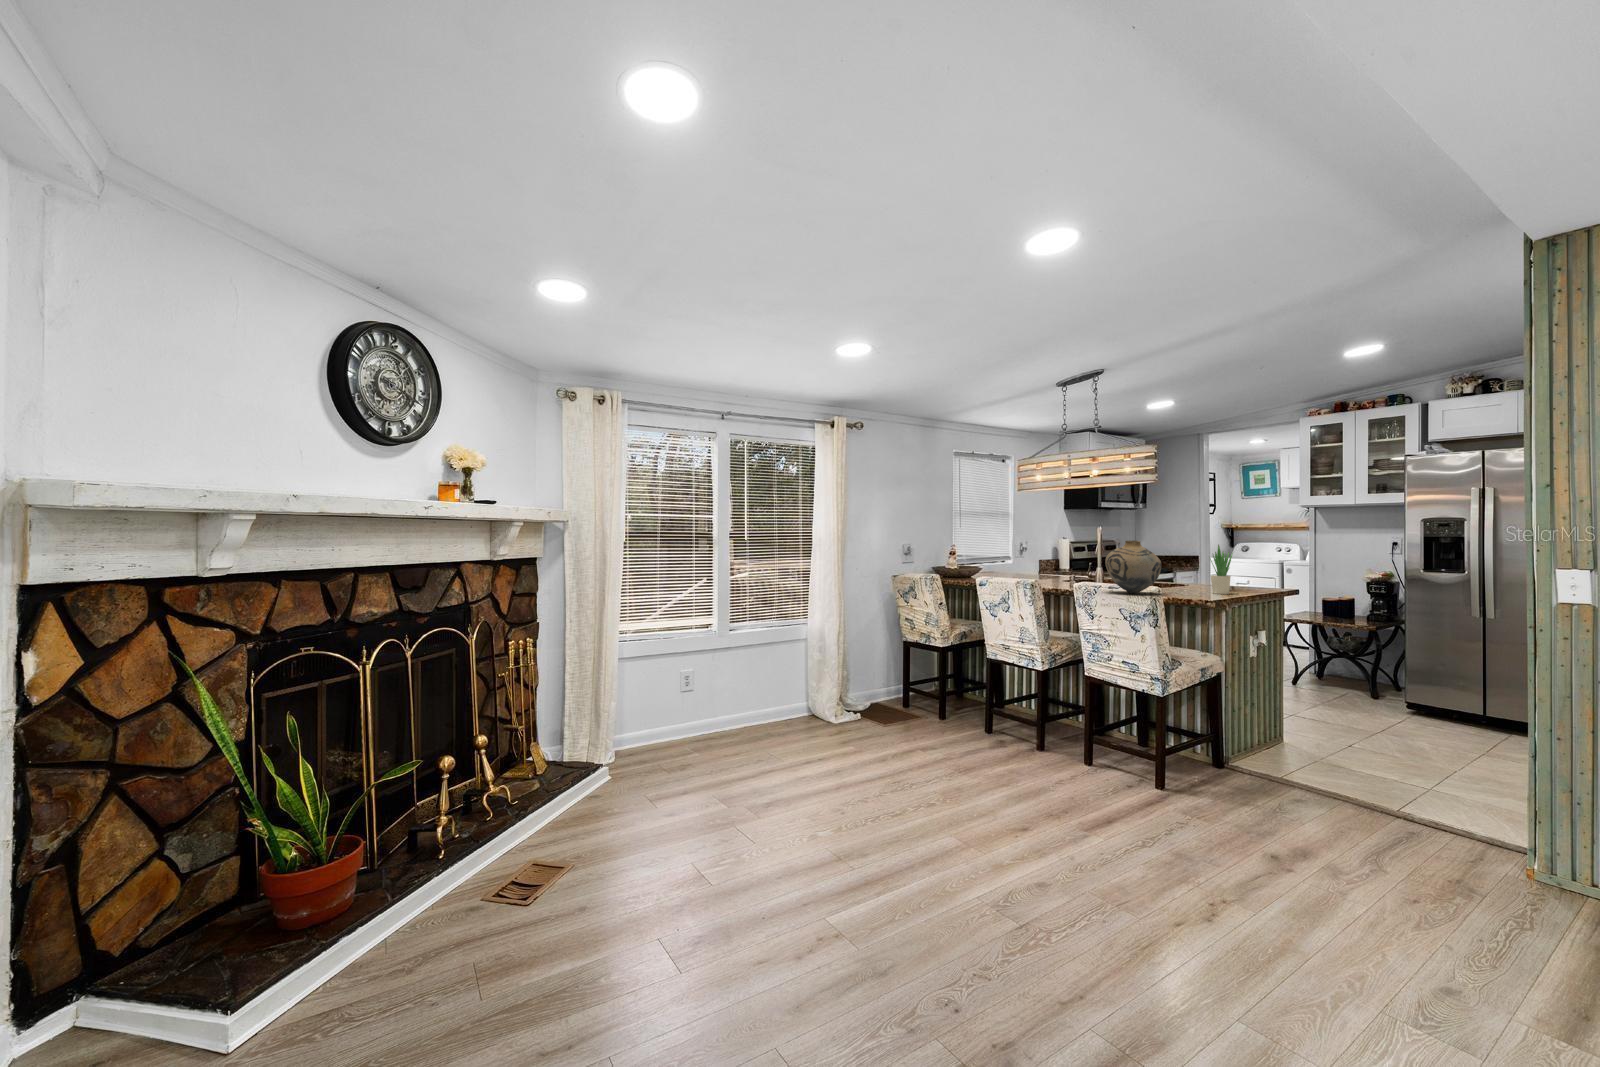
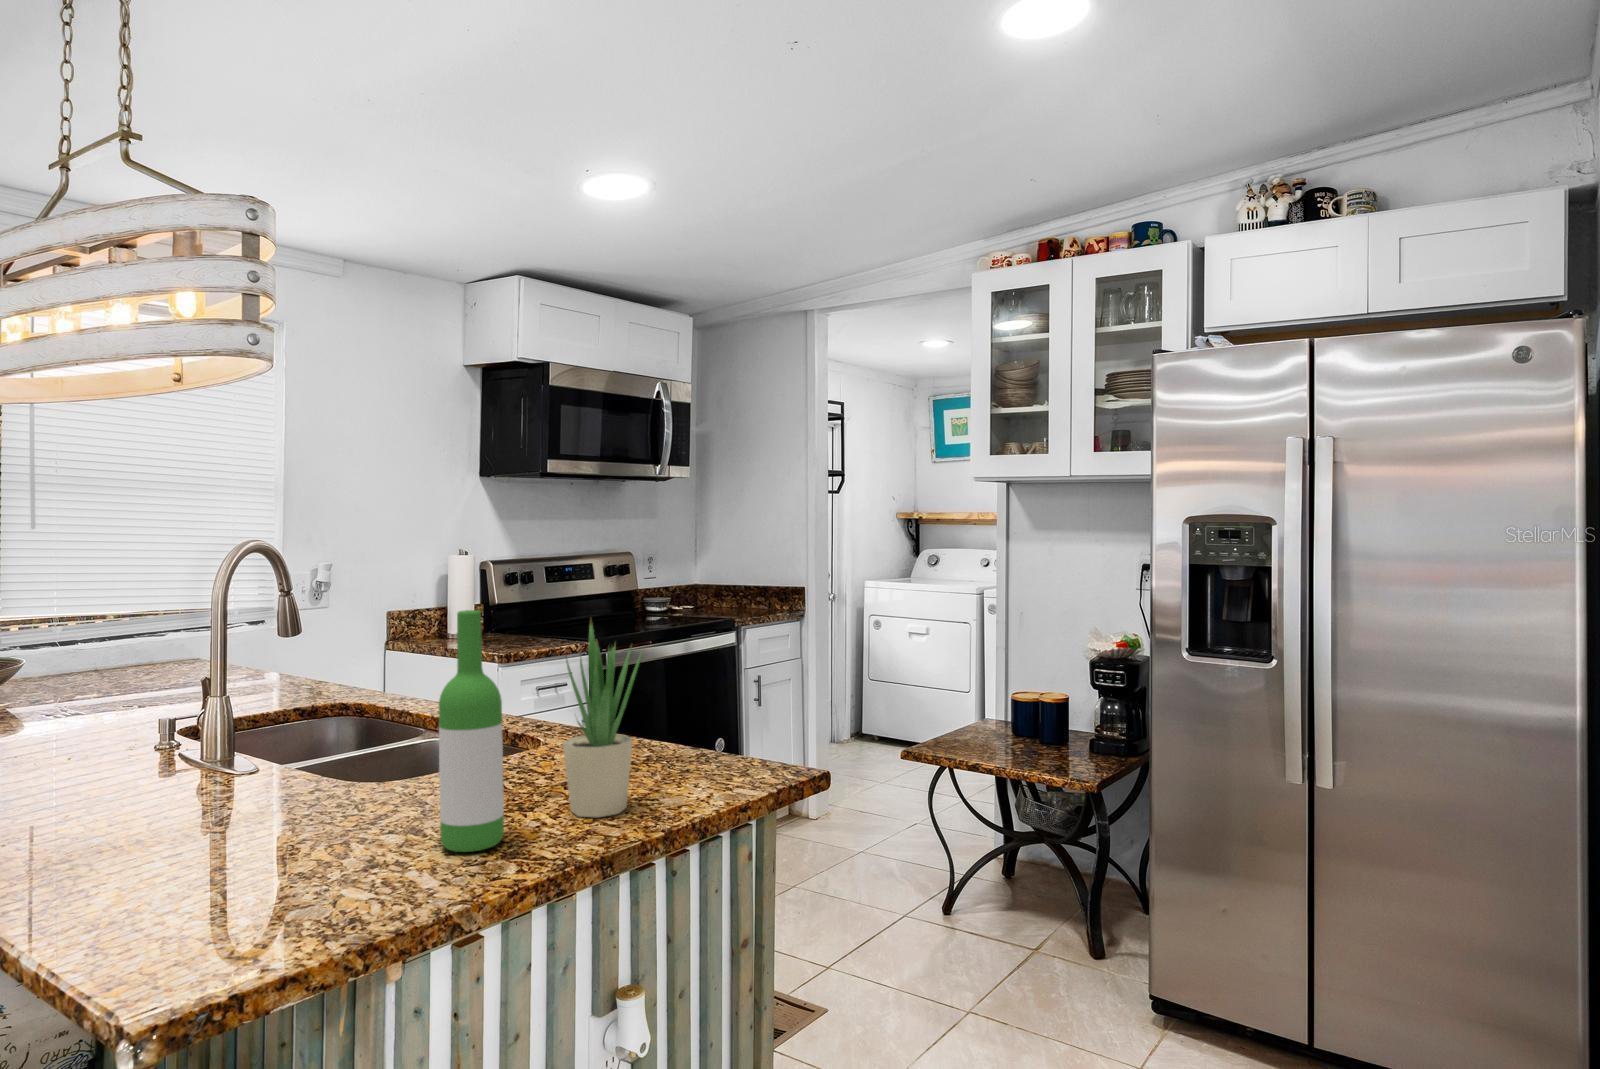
vase: present [1105,540,1162,593] -> none [82,610,342,849]
wine bottle: none [1190,540,1207,595] -> present [439,610,504,852]

